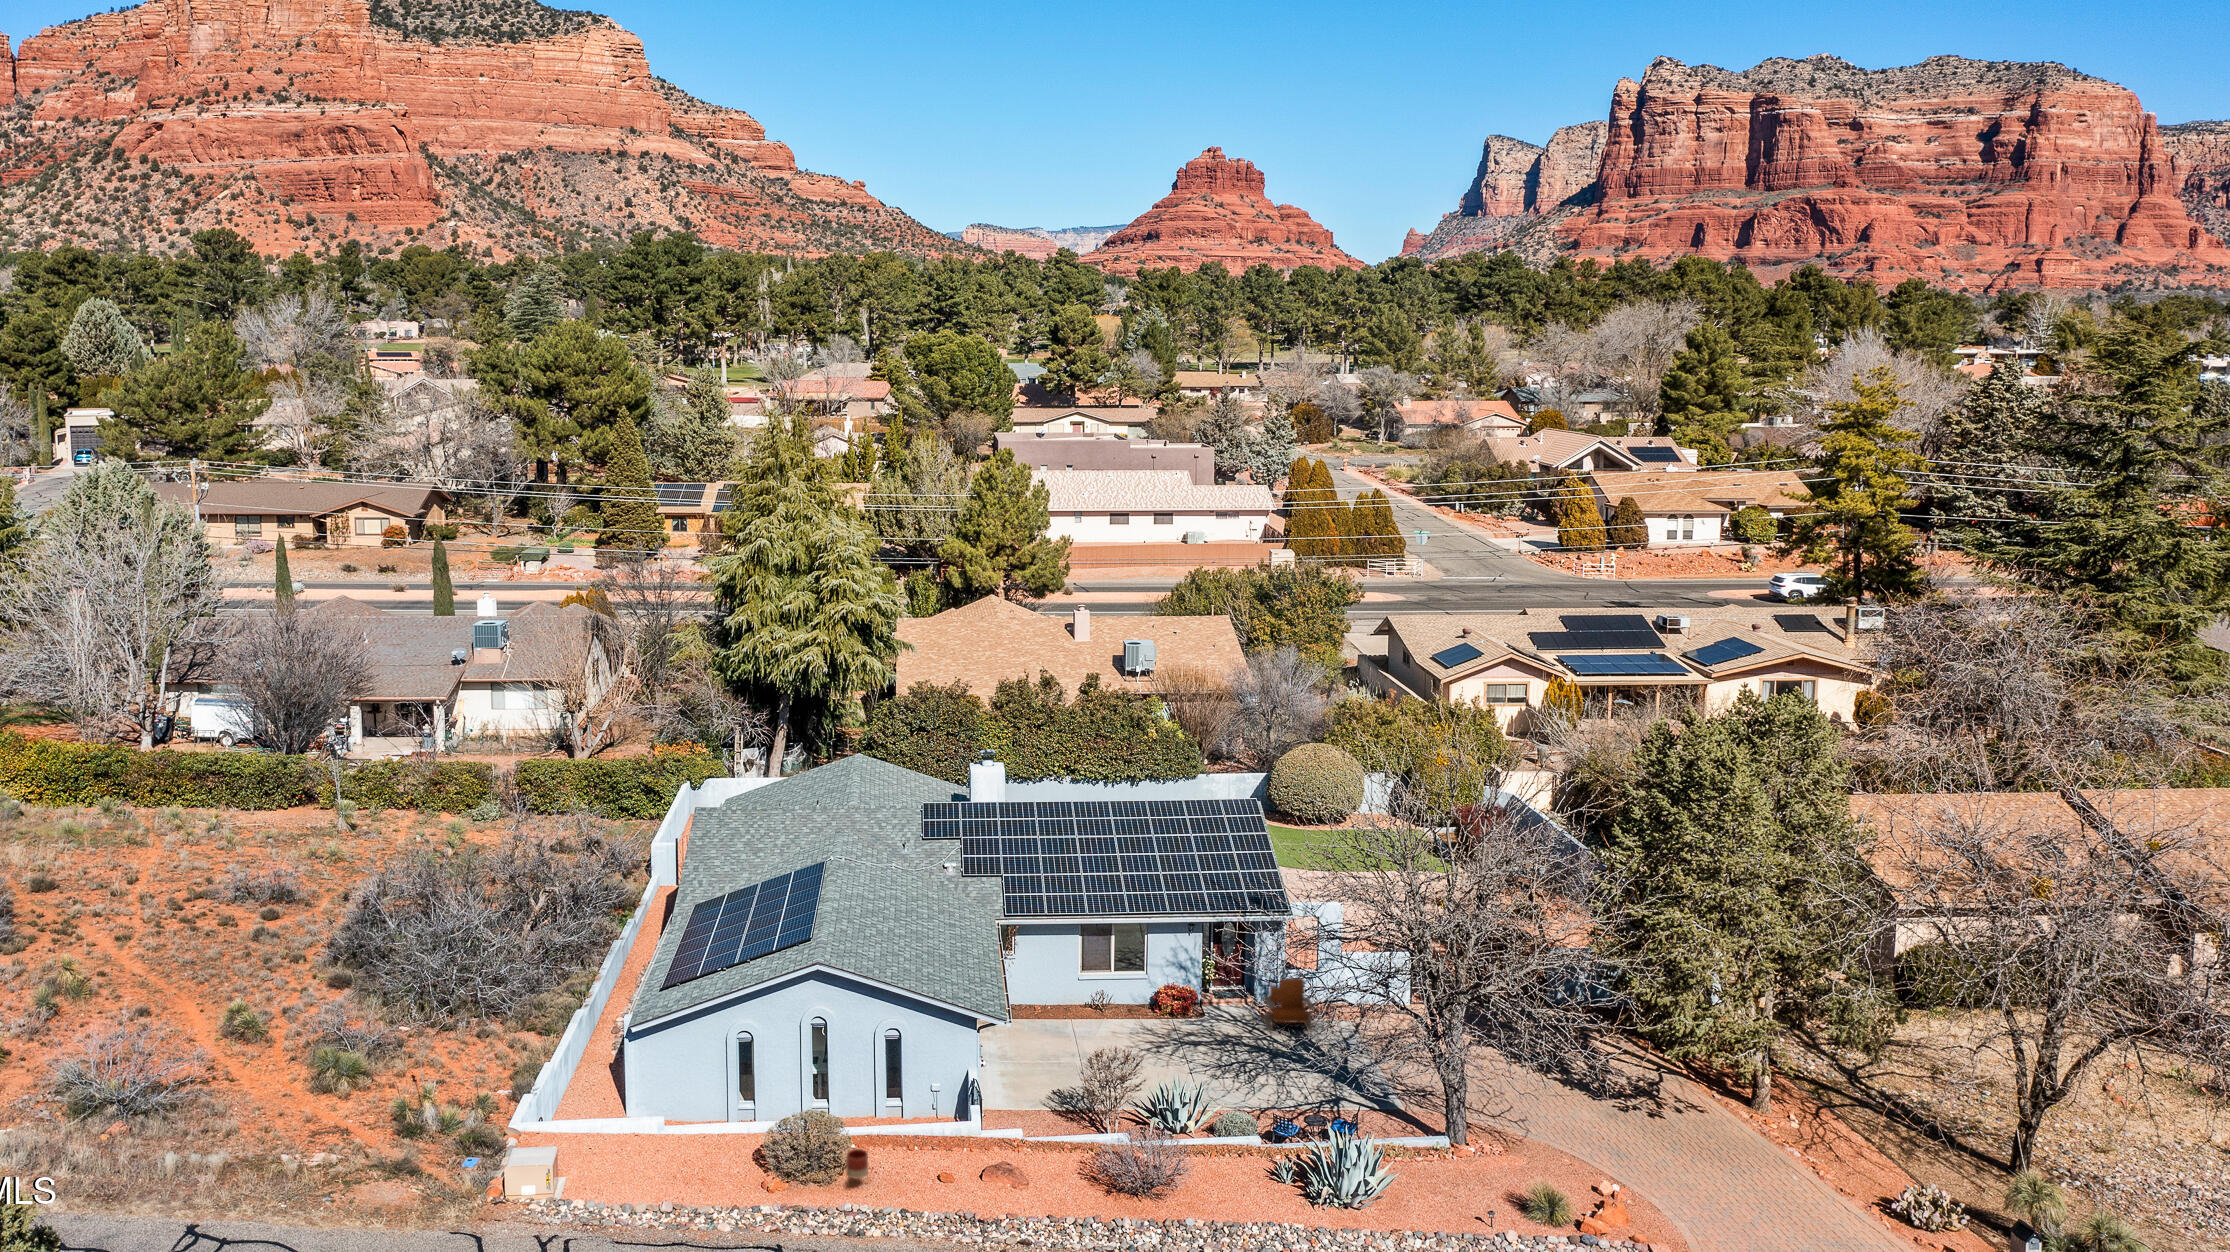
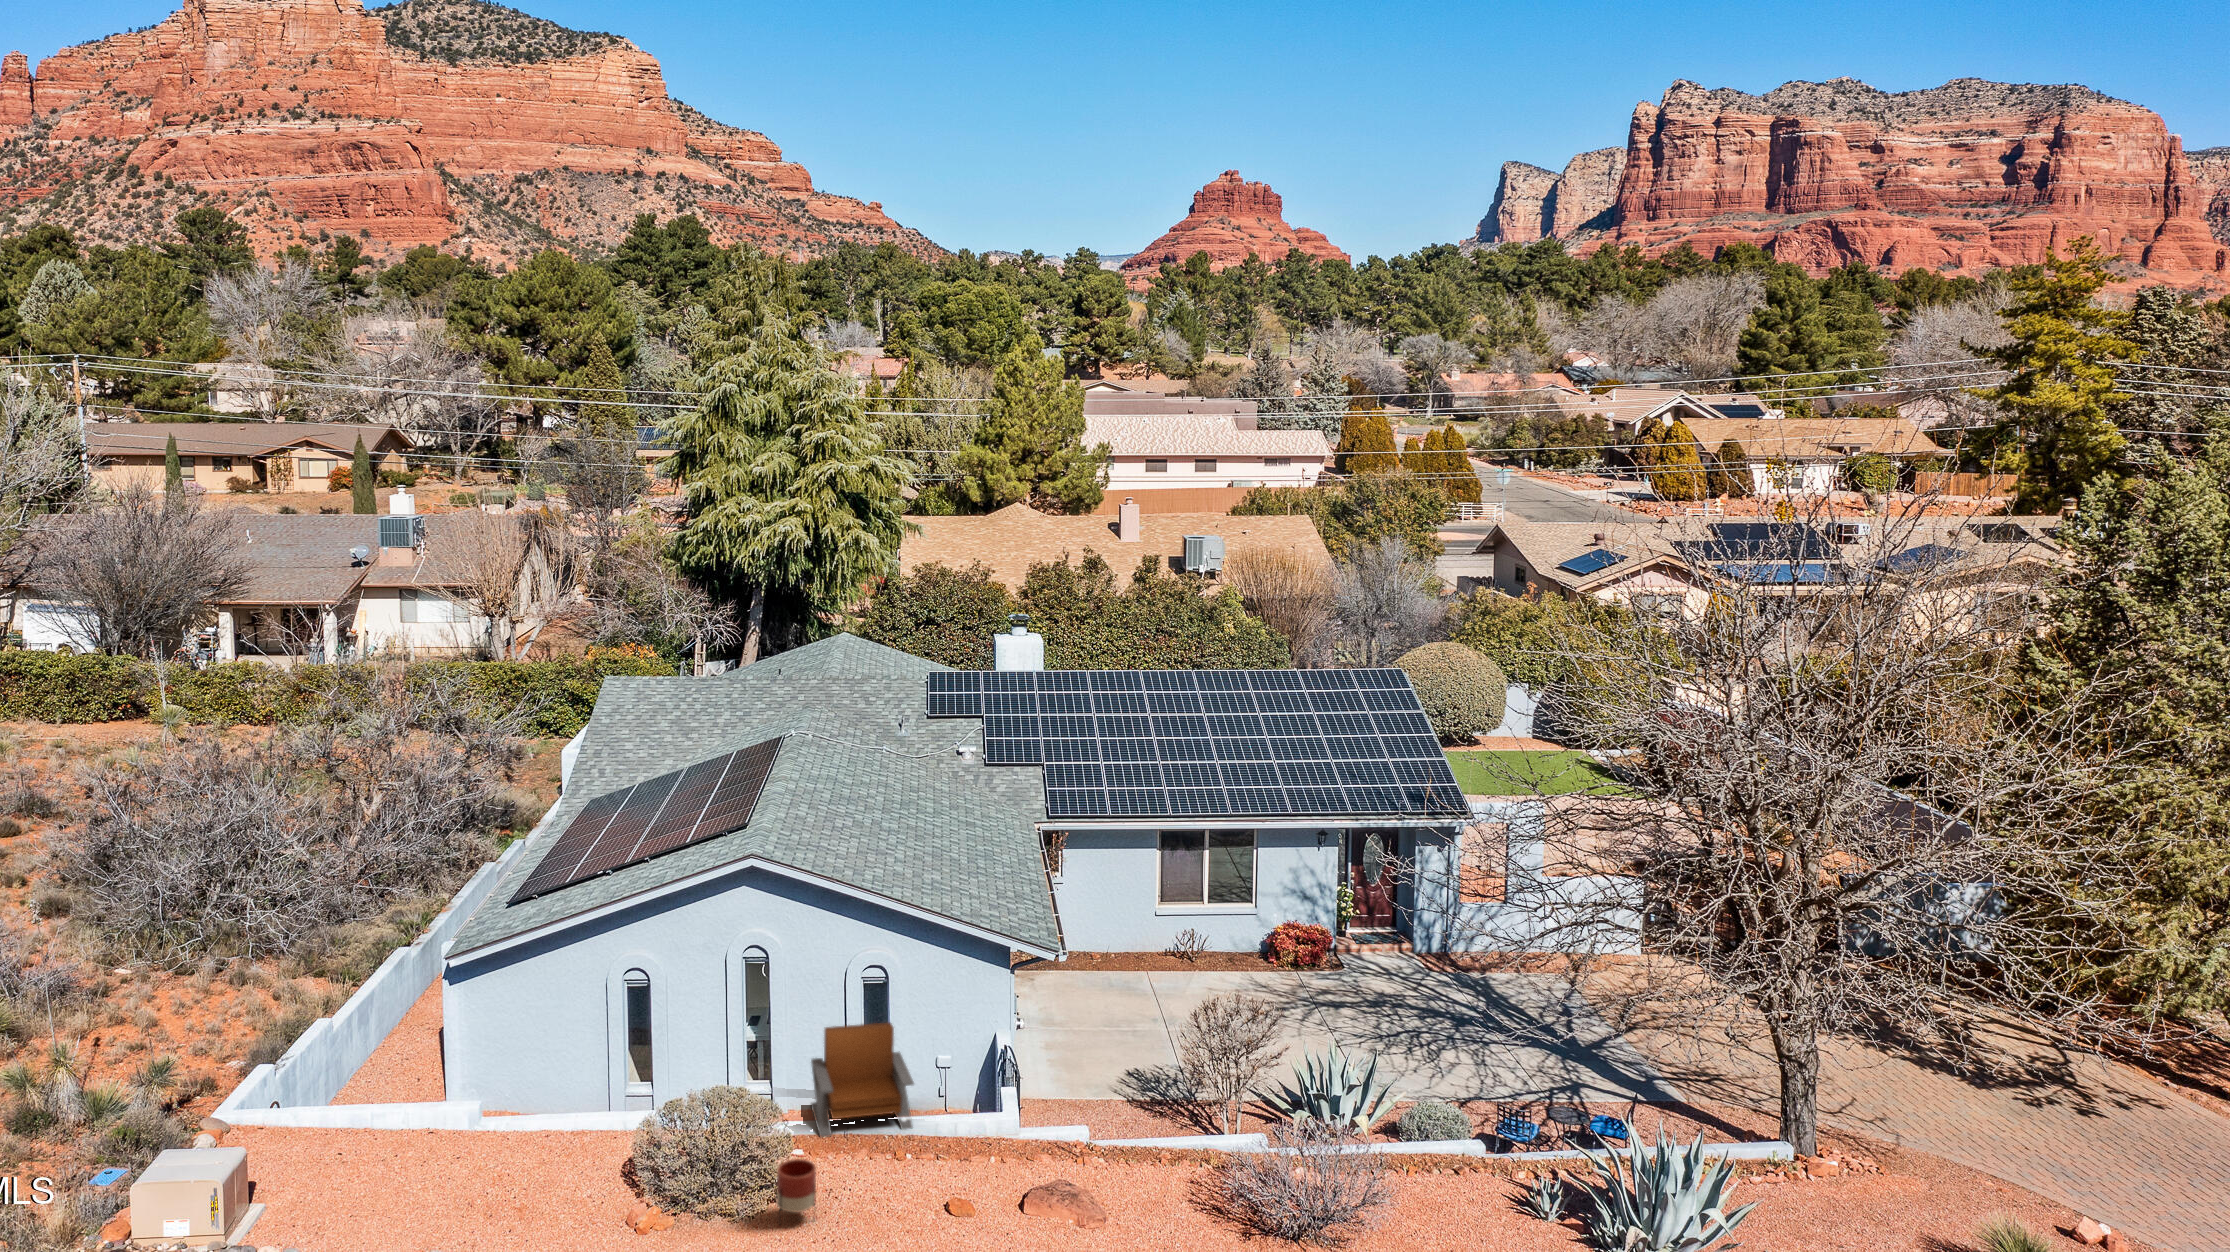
lounge chair: present [1261,978,1314,1031] -> present [811,1022,914,1137]

